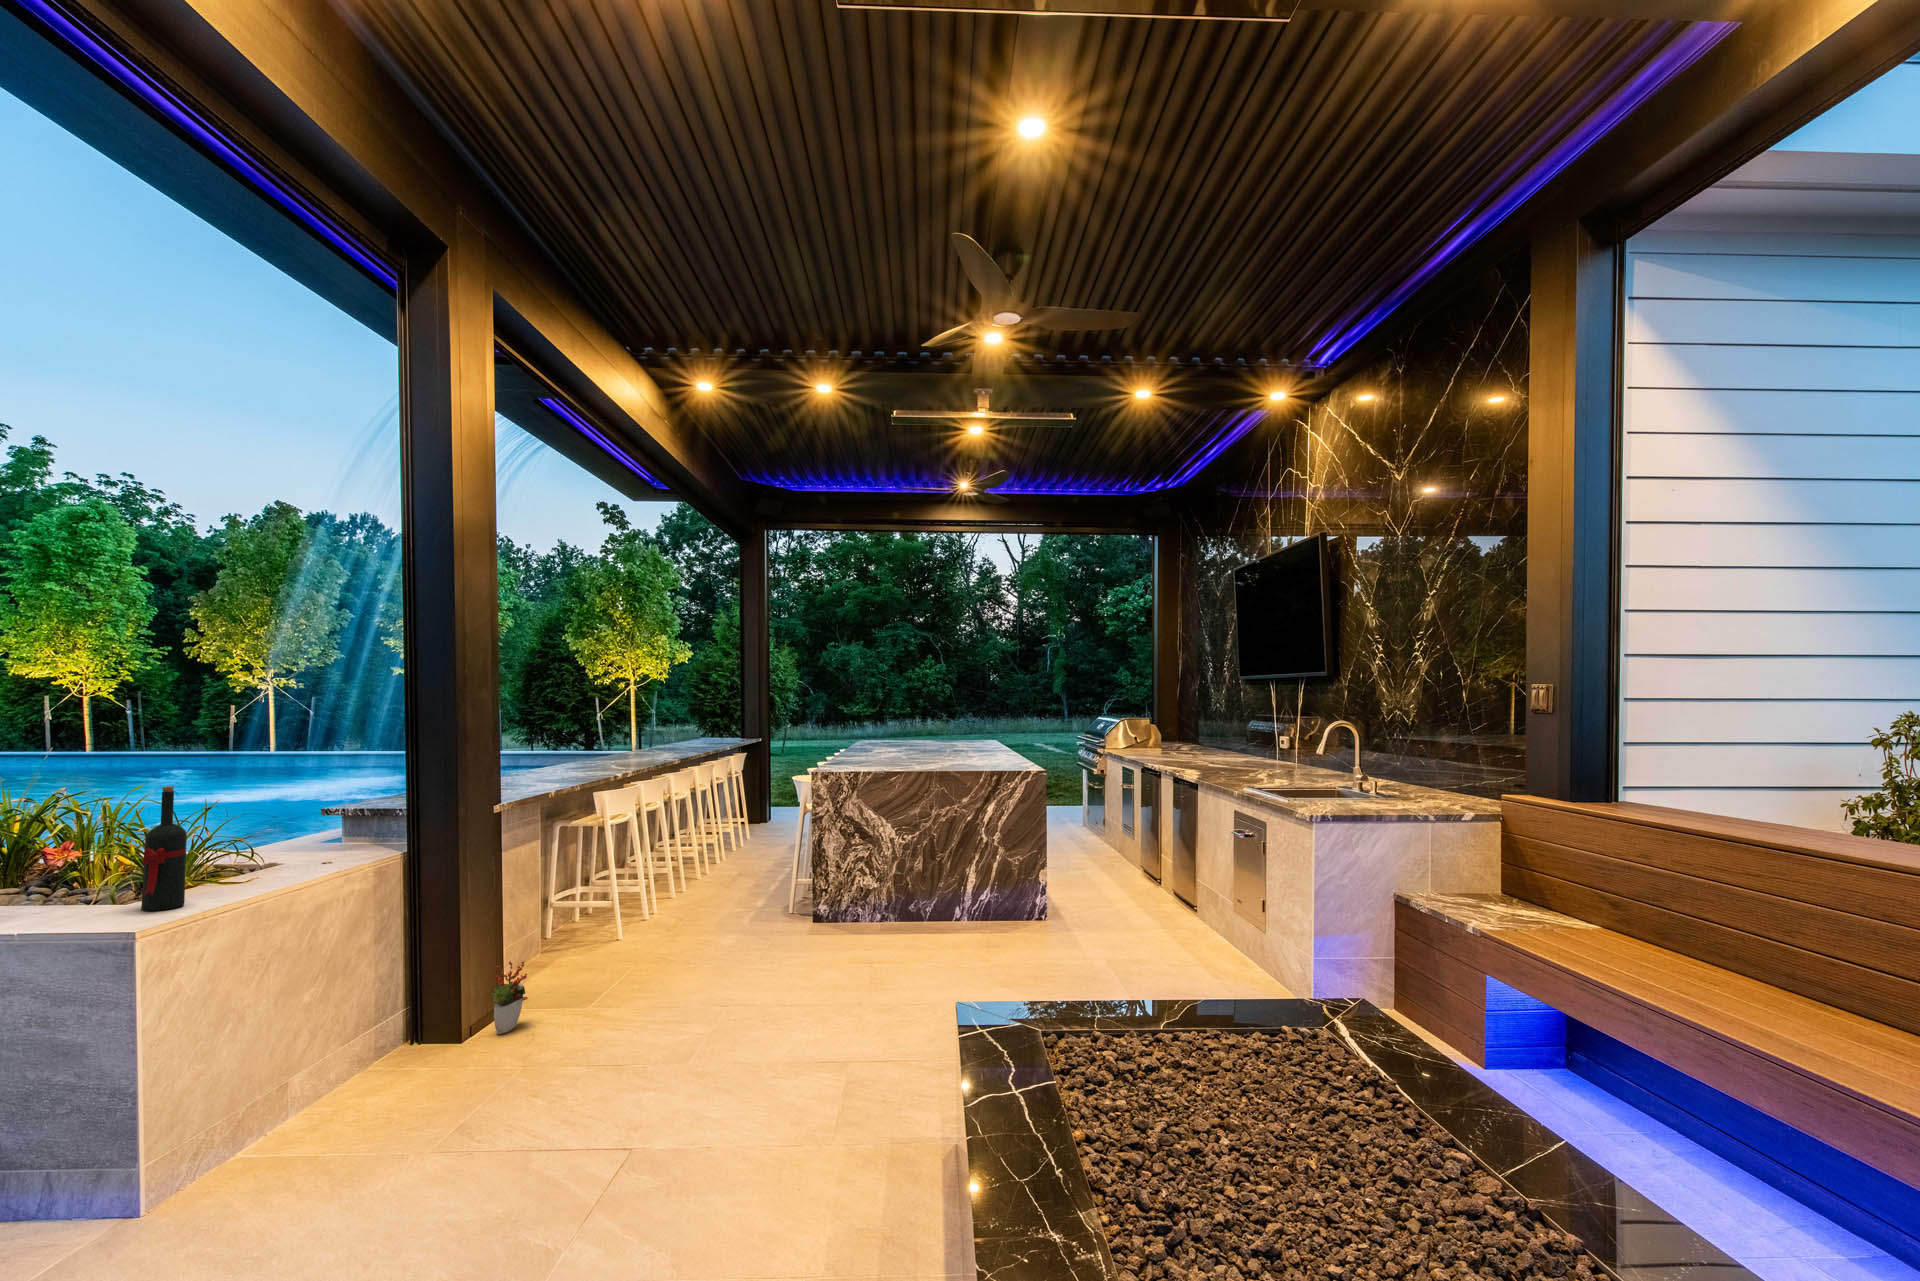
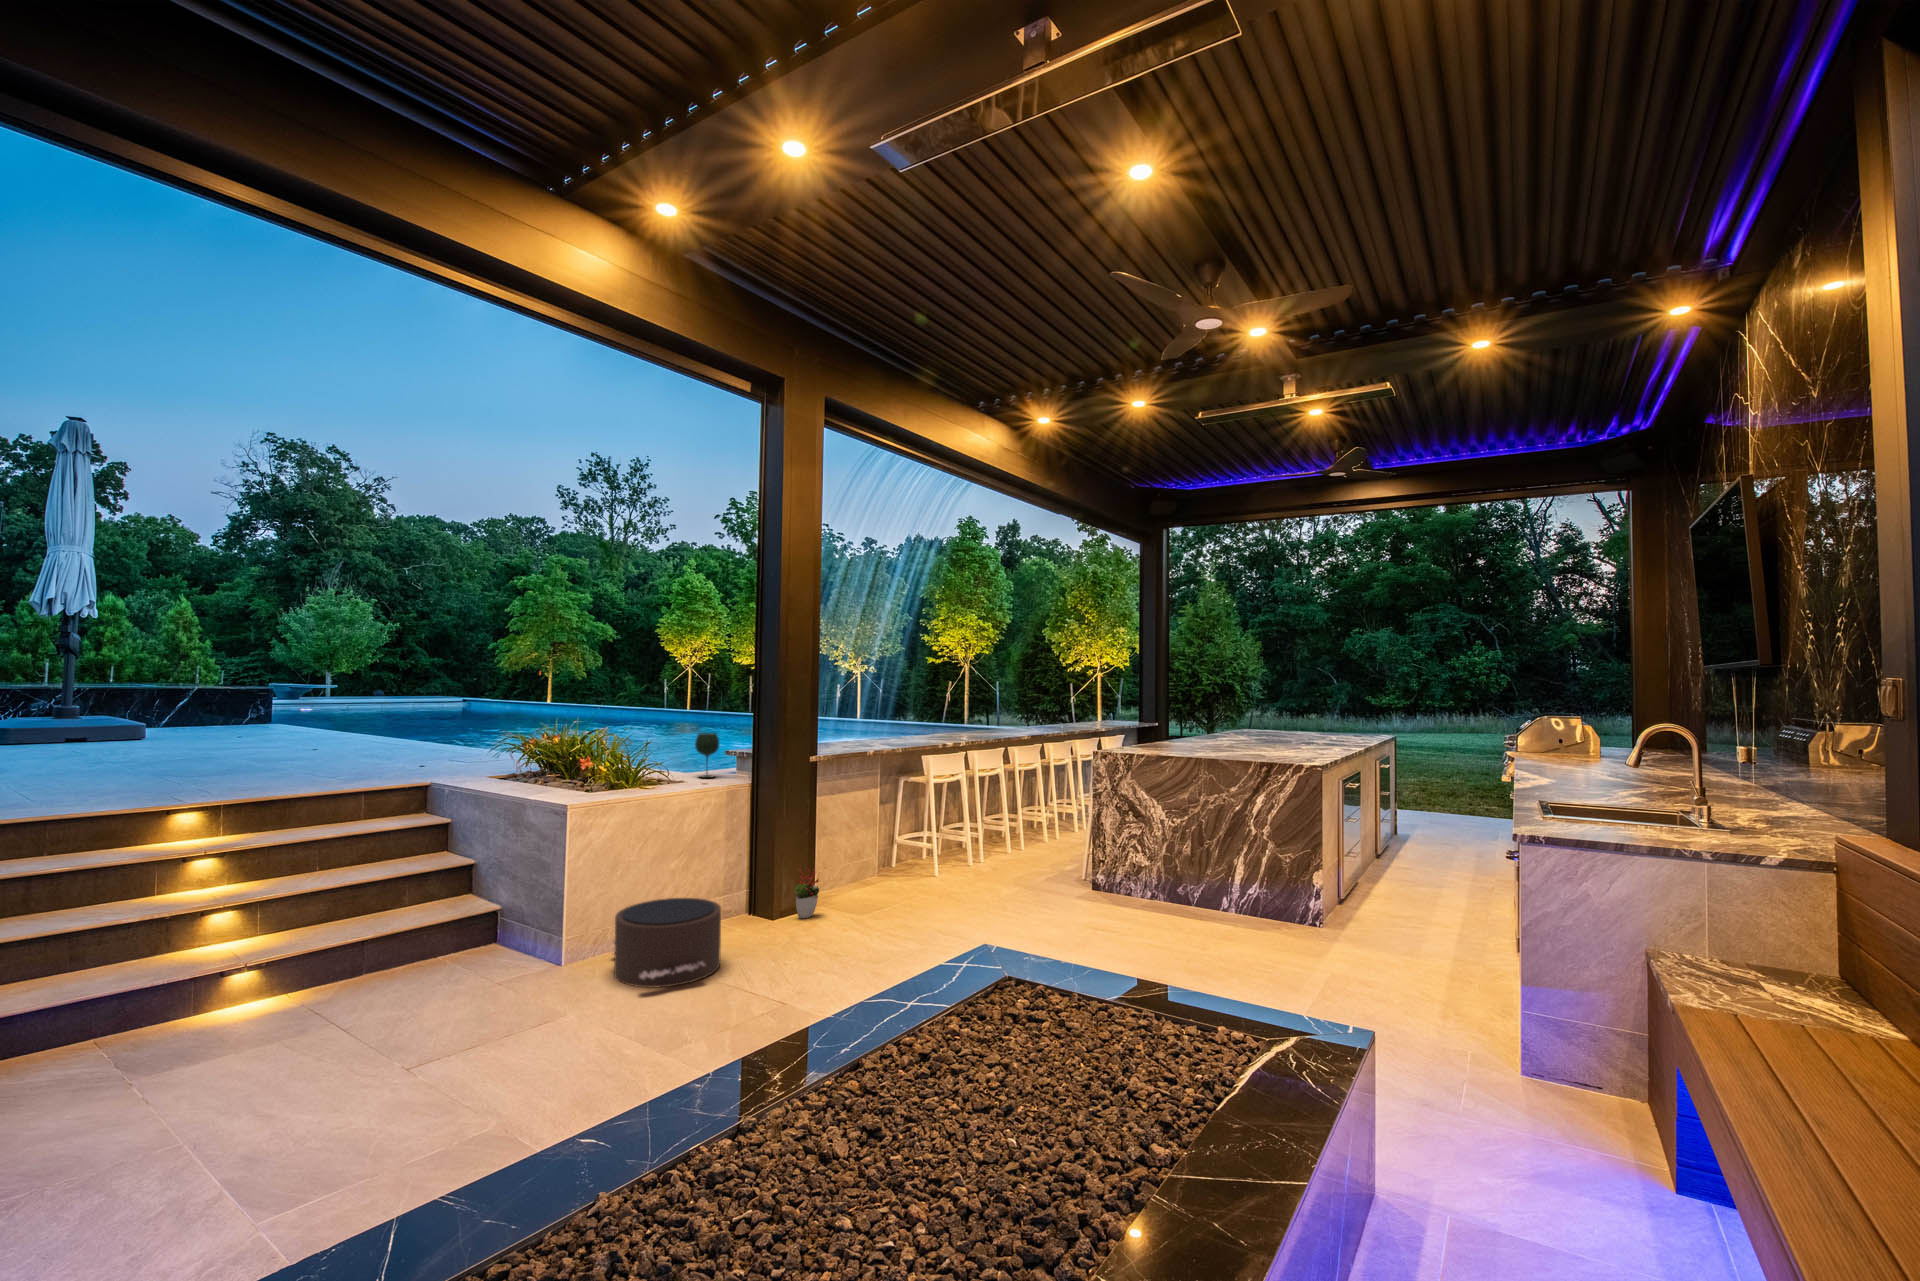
wine glass: none [316,785,360,856] -> present [695,733,719,778]
wine bottle: present [141,786,187,911] -> none [577,724,599,794]
pouf: none [226,1041,458,1217] -> present [613,898,721,988]

